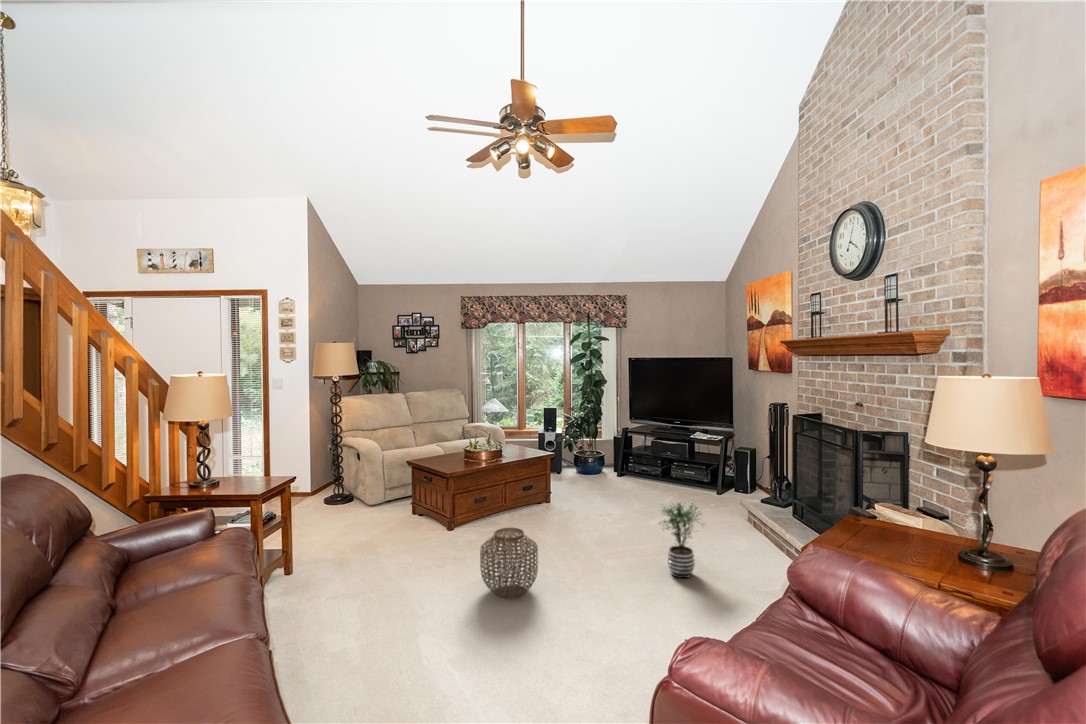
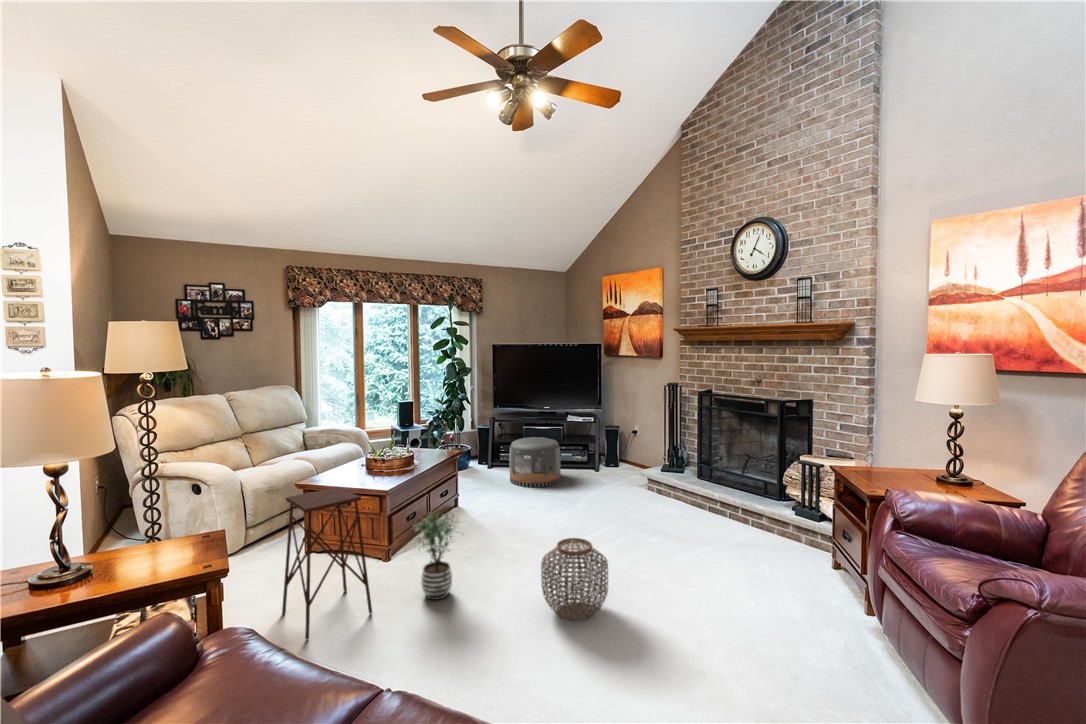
pouf: none [618,449,669,498] -> present [509,437,561,487]
side table: none [345,460,400,557] -> present [282,487,372,640]
potted plant: present [659,503,703,578] -> present [414,512,458,600]

